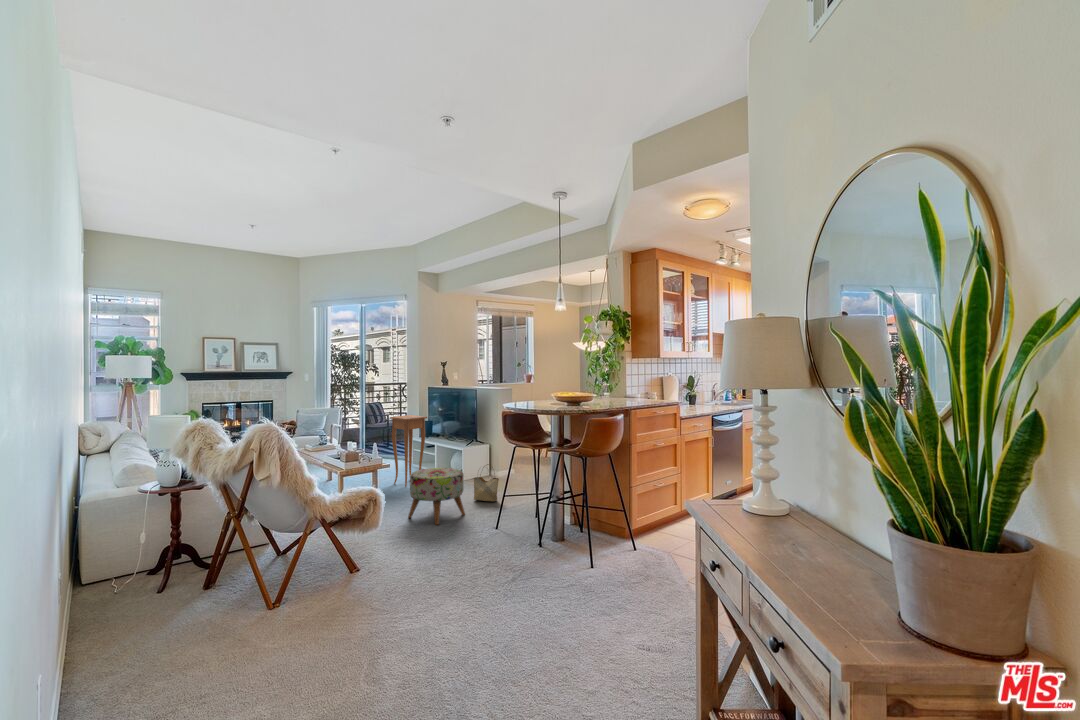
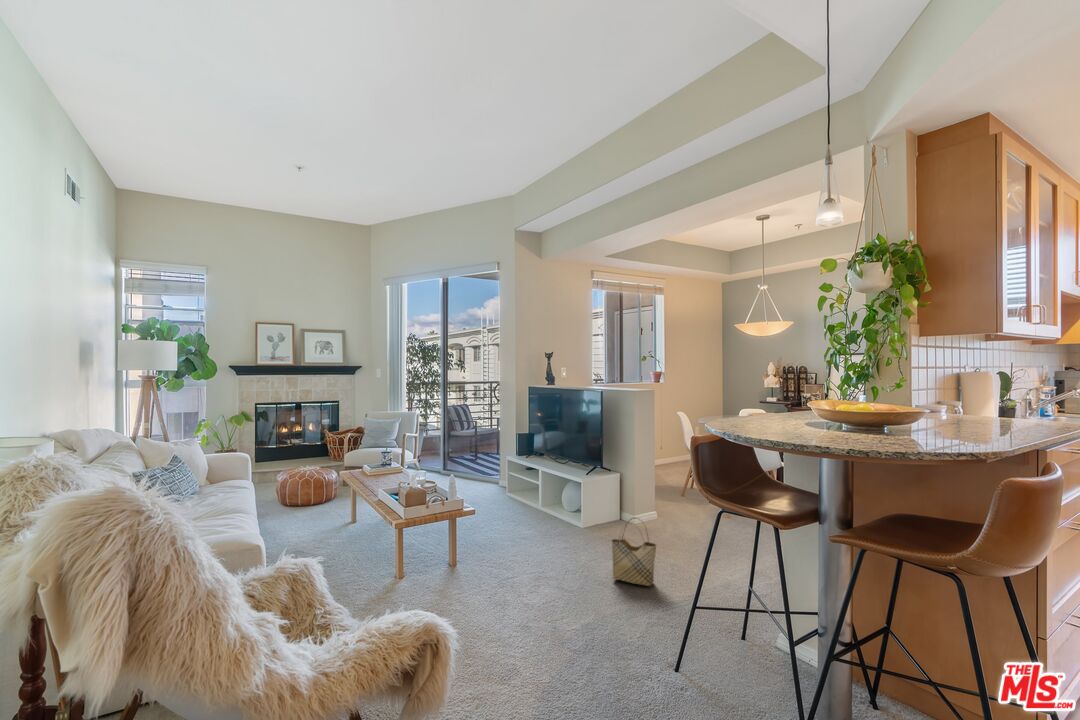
side table: present [390,415,427,487] -> none [476,426,530,537]
ottoman: present [408,468,465,525] -> none [504,526,606,651]

